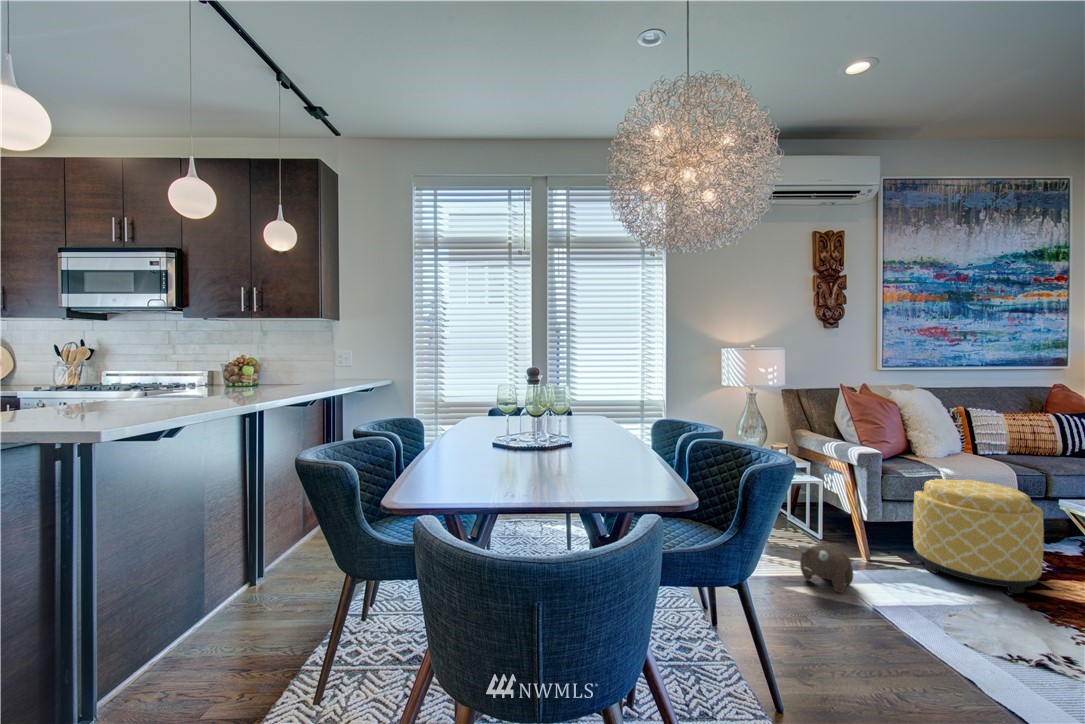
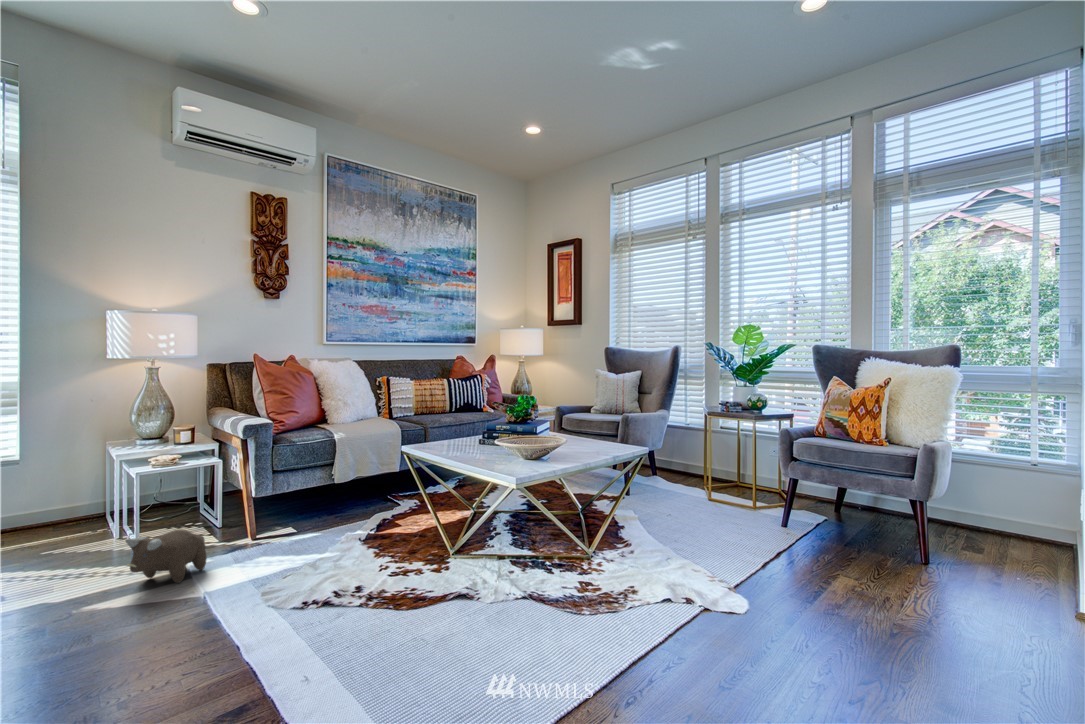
ottoman: present [913,478,1044,593] -> none [304,440,398,535]

